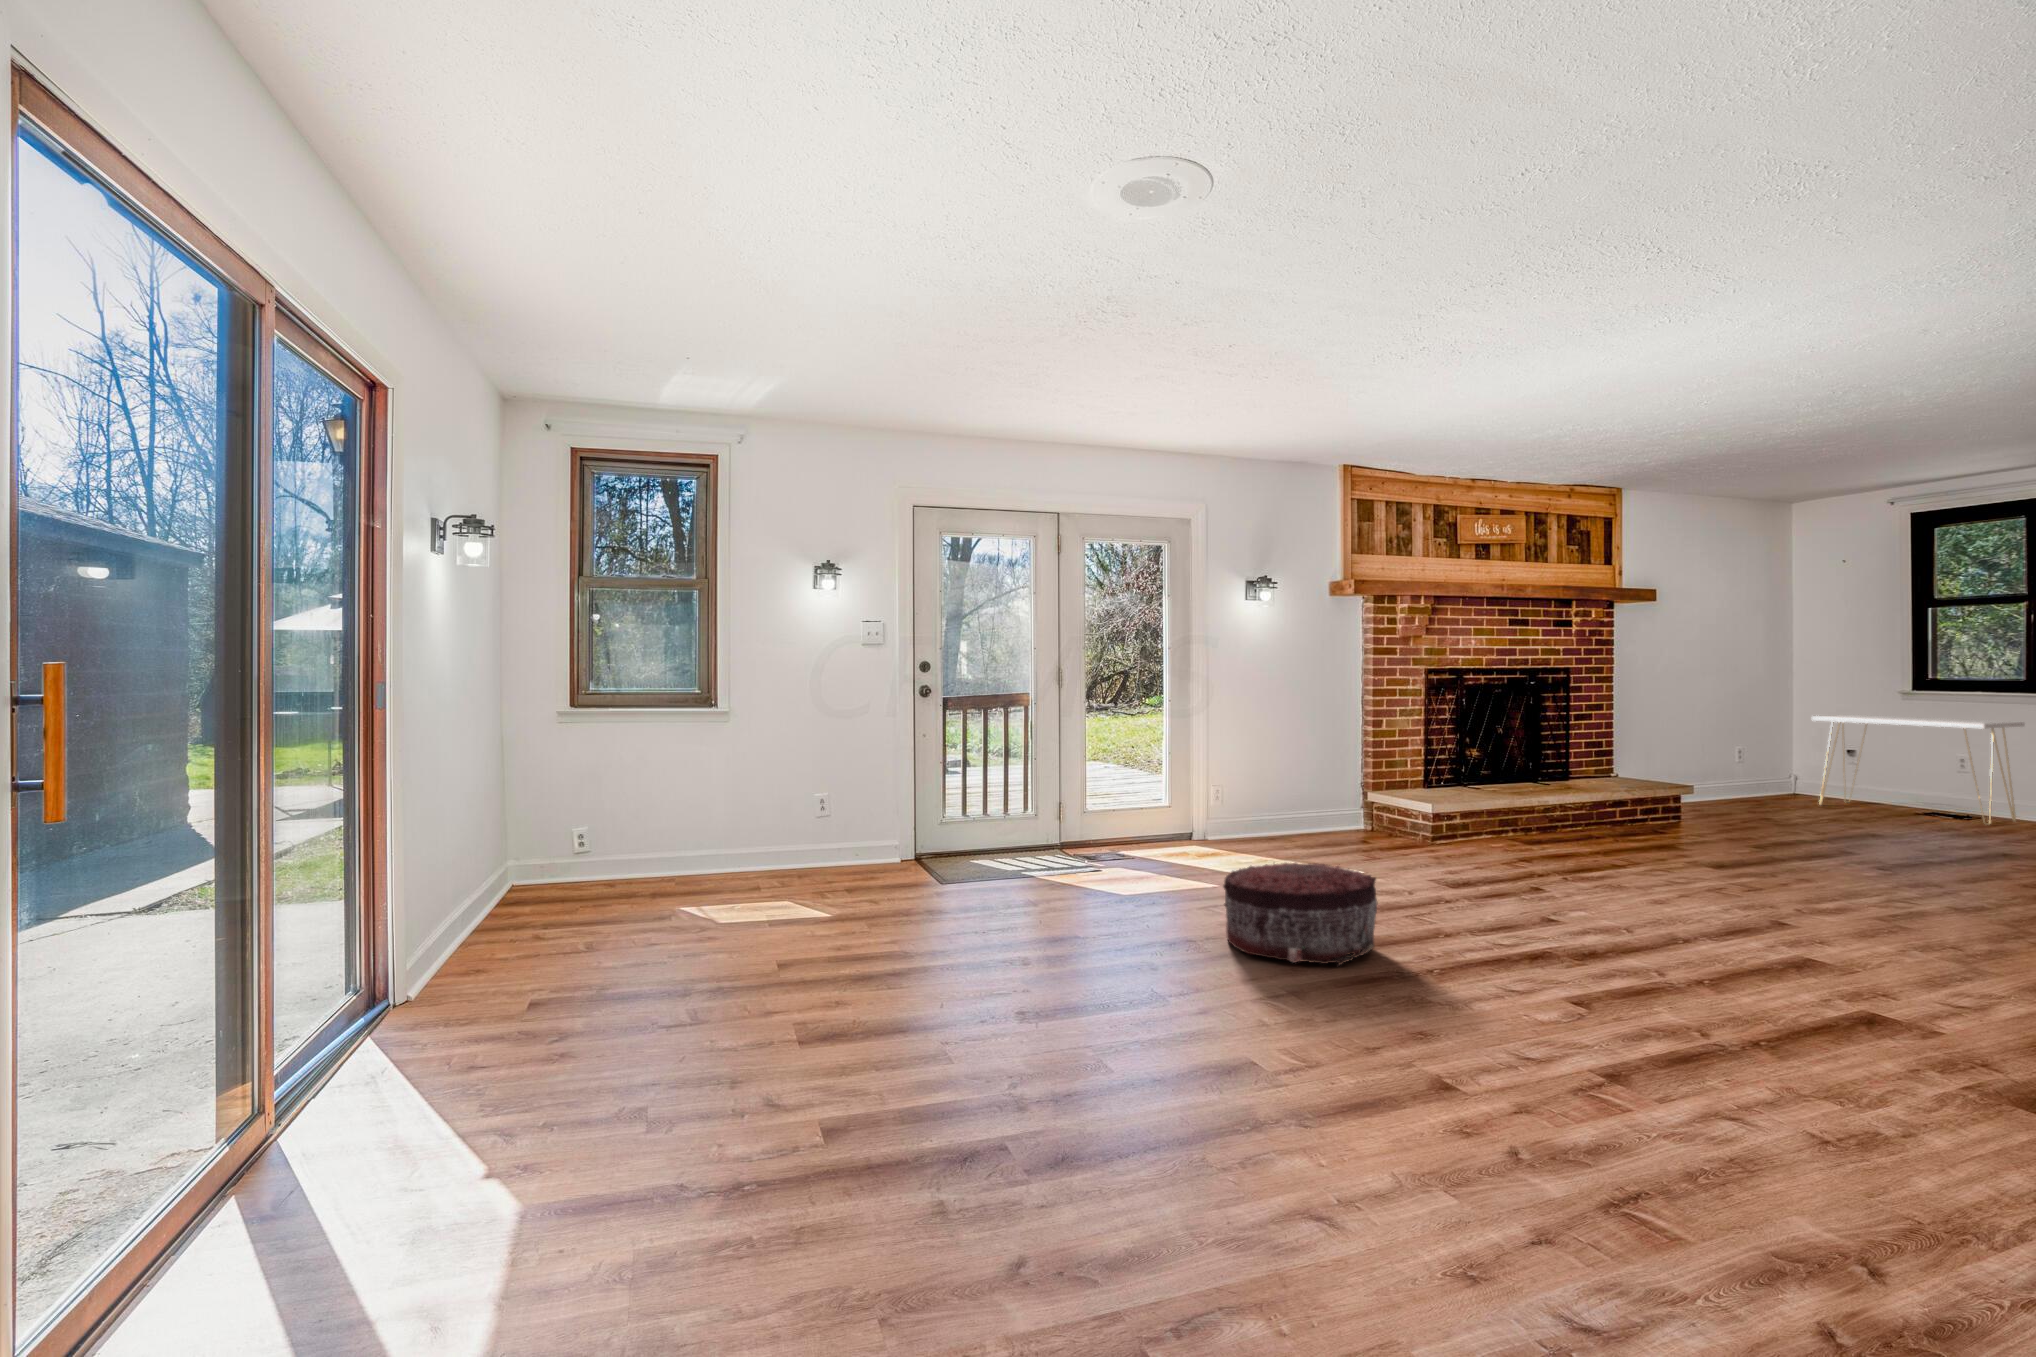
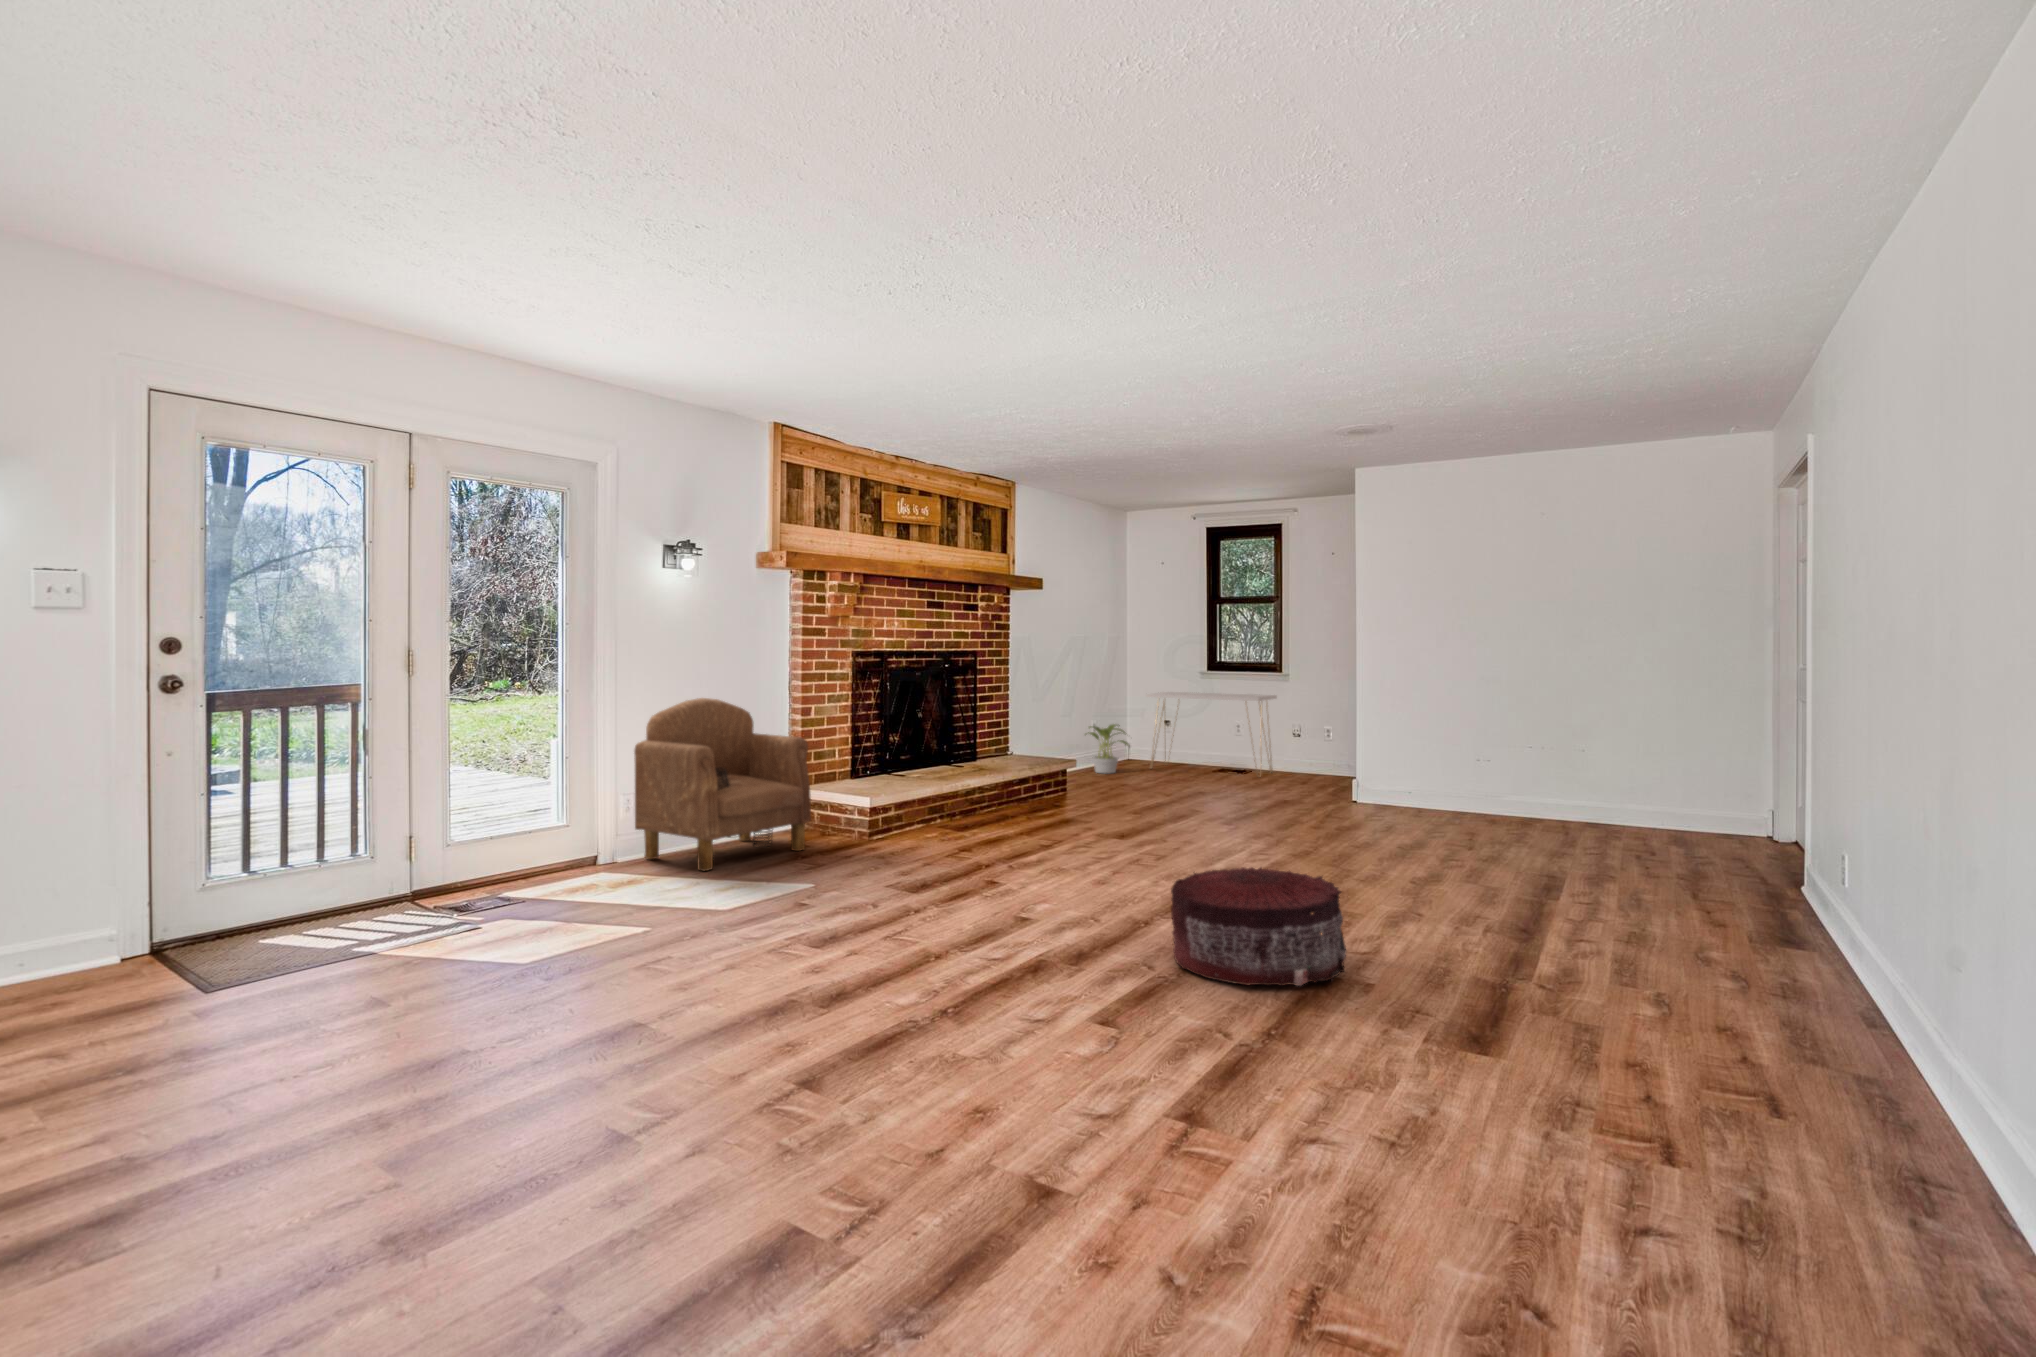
armchair: none [1222,708,1371,852] -> present [634,698,811,871]
potted plant: none [1723,750,1788,806] -> present [1088,724,1128,773]
pouf: present [1223,862,1377,965] -> present [1171,867,1346,986]

